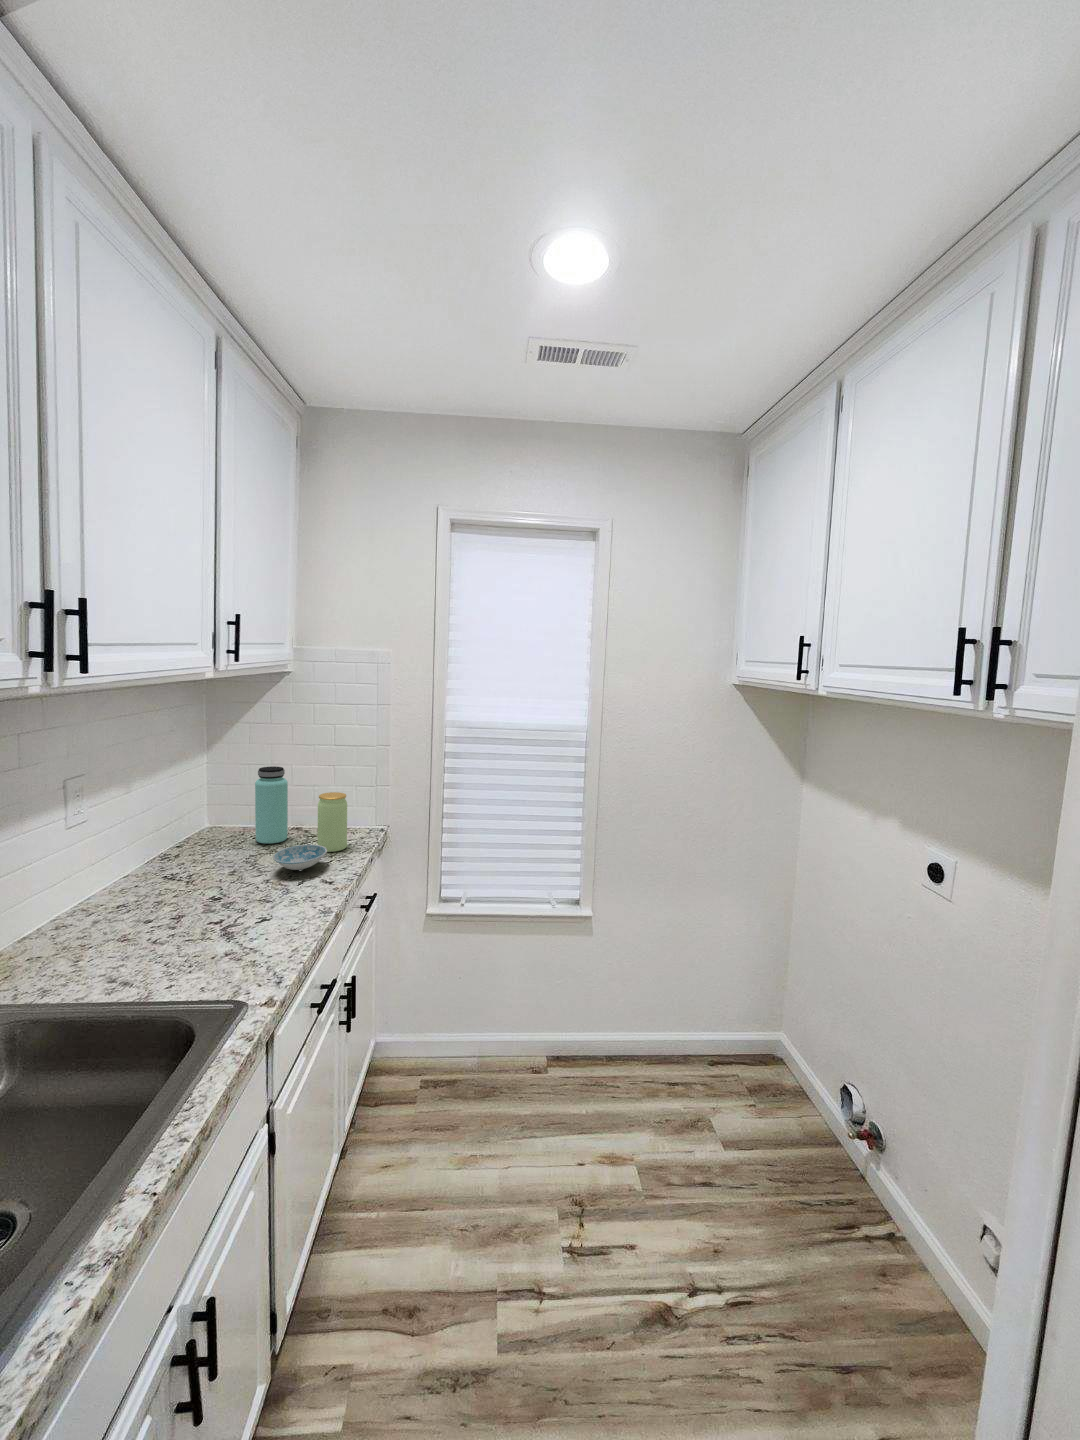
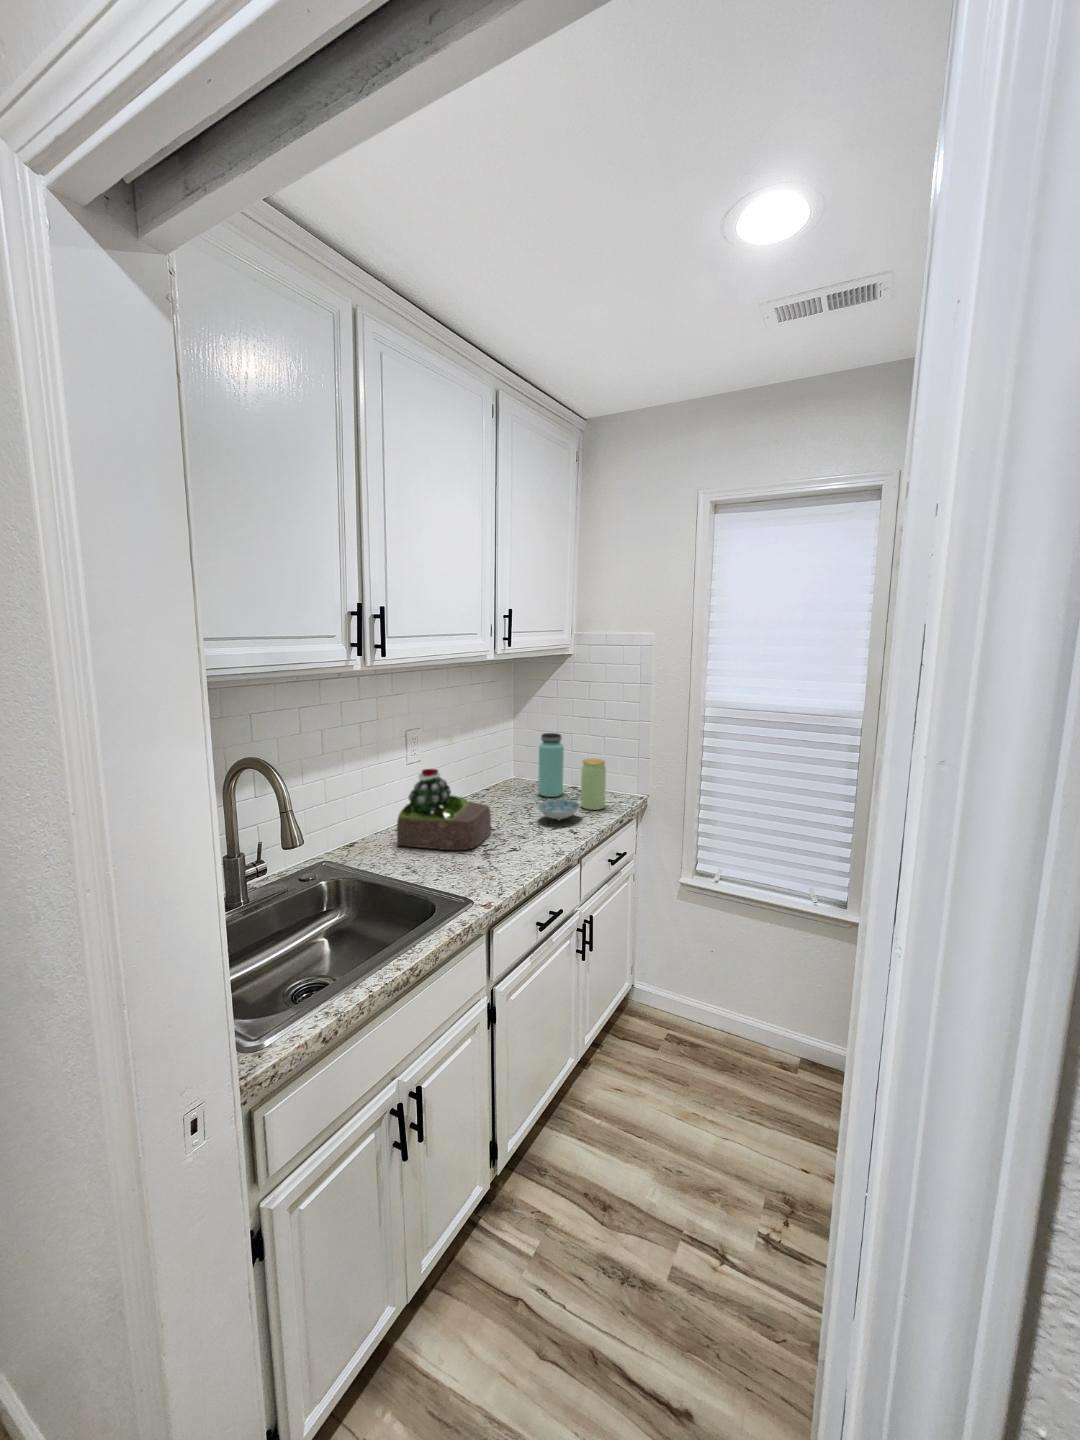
succulent plant: none [79,829,219,947] -> present [397,769,491,850]

